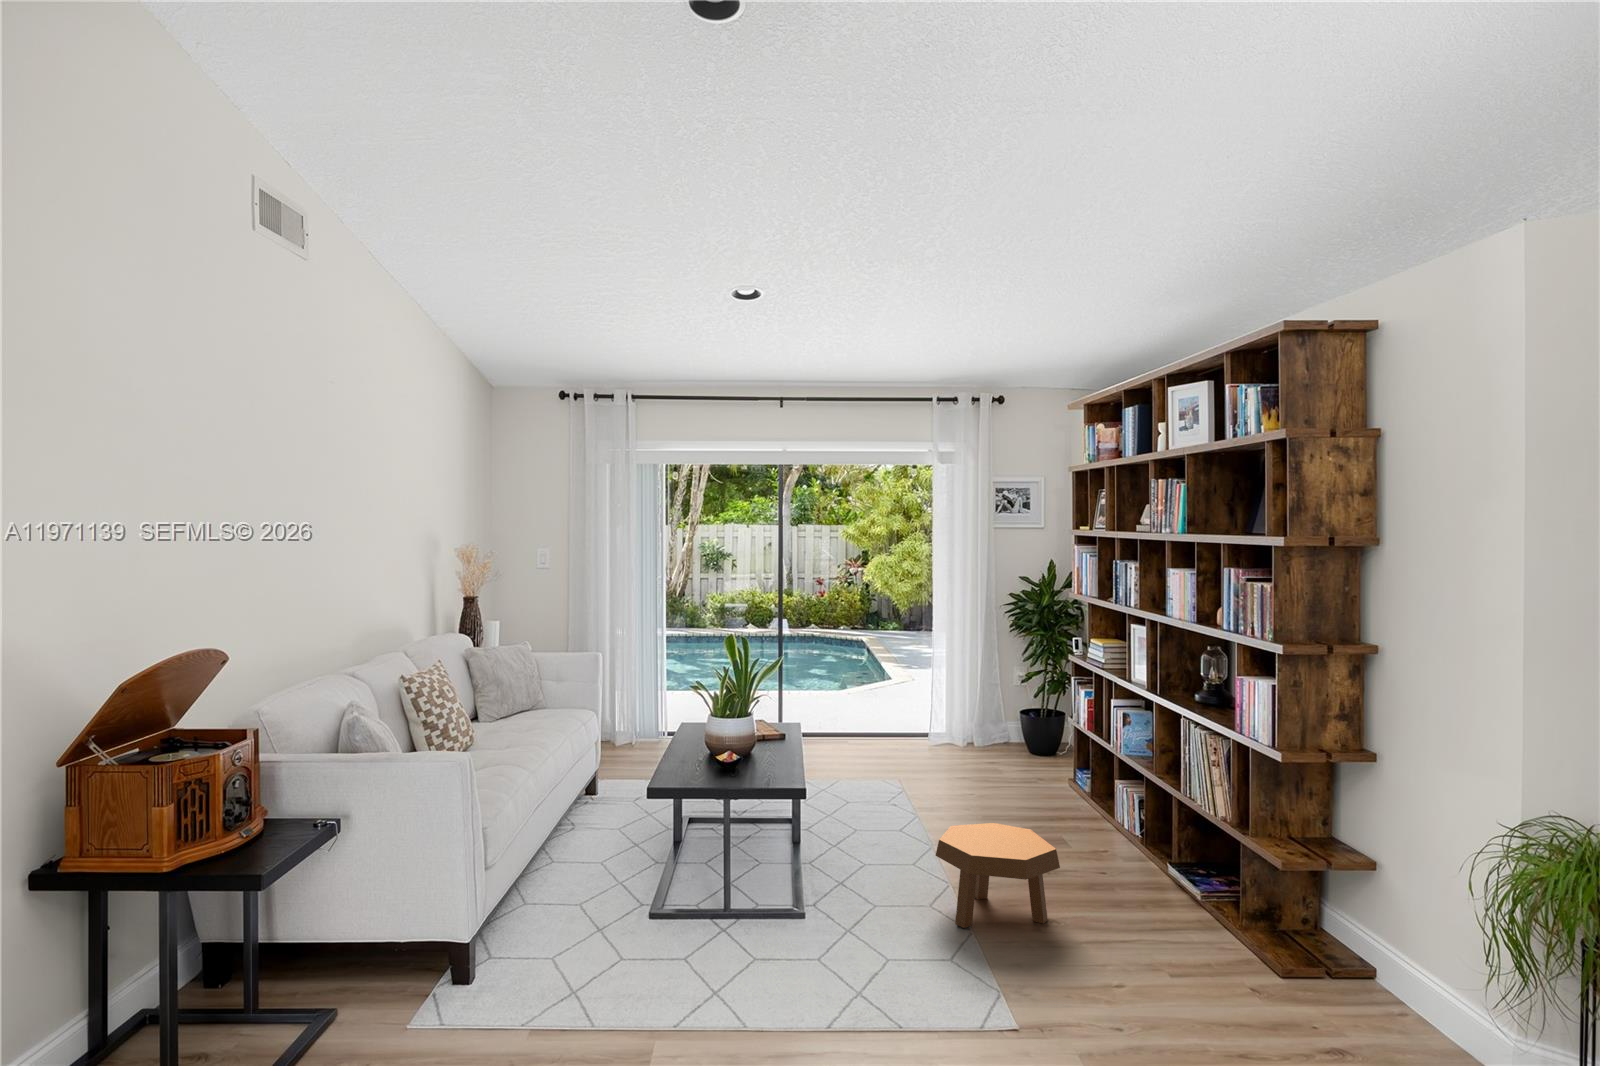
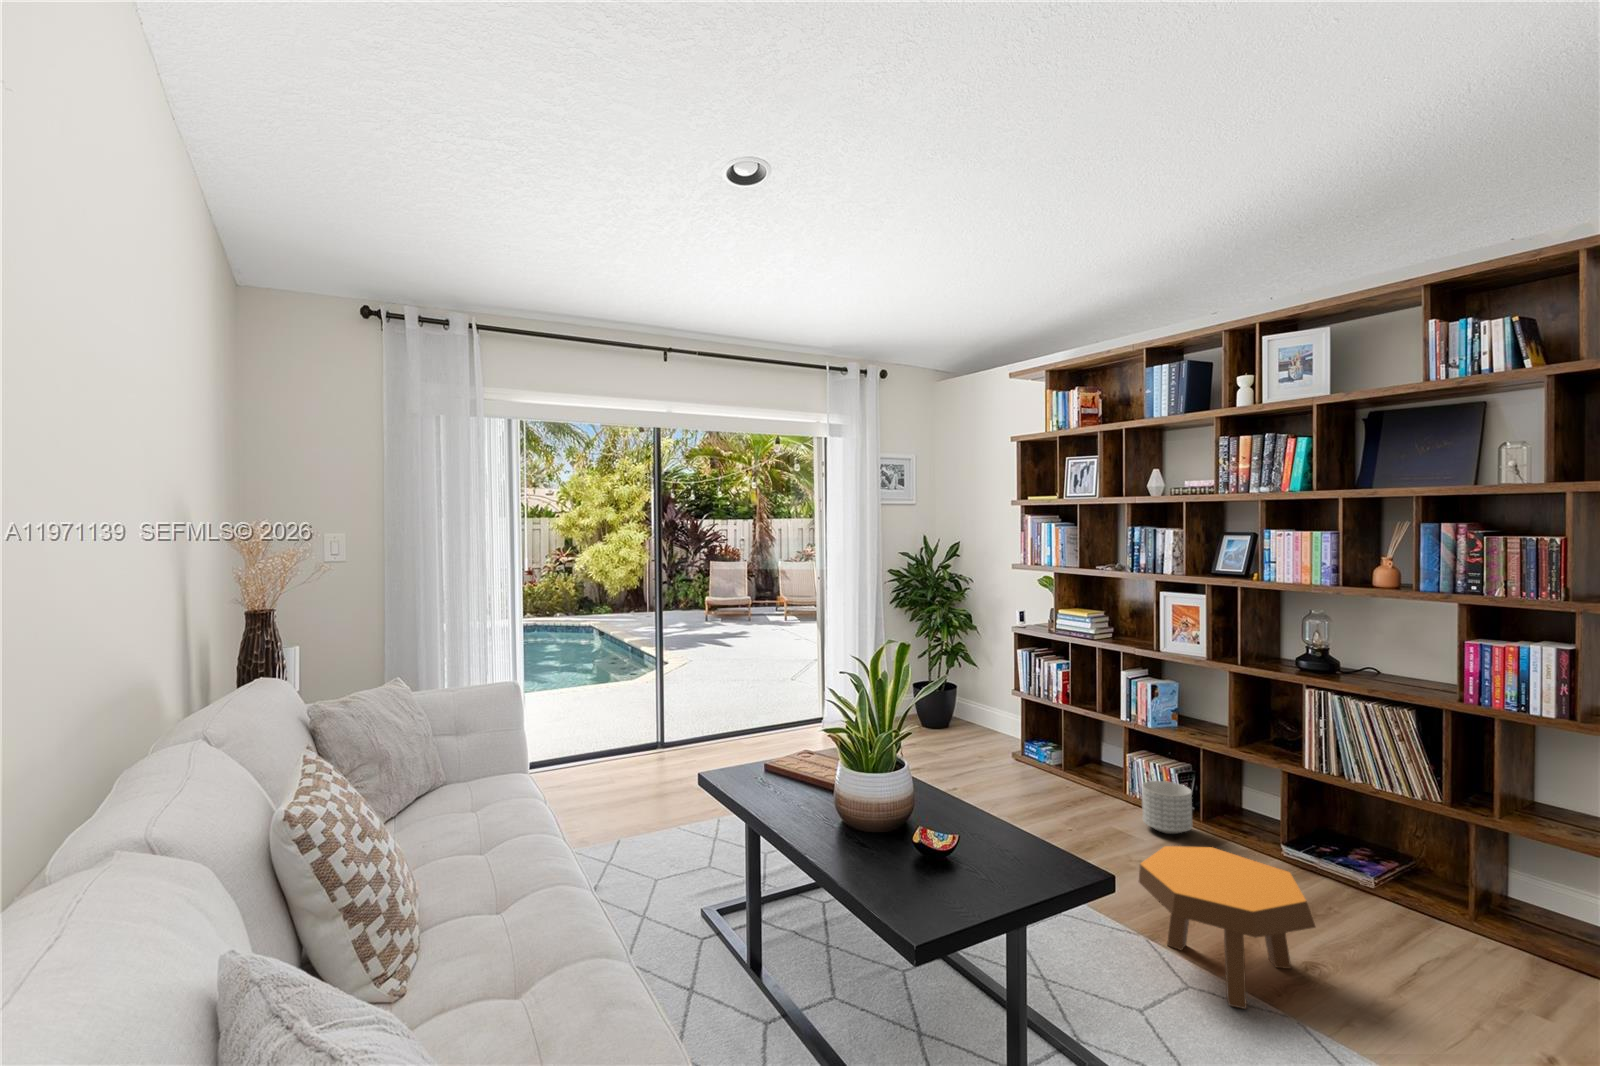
planter: none [1093,800,1137,849] -> present [1142,781,1192,834]

